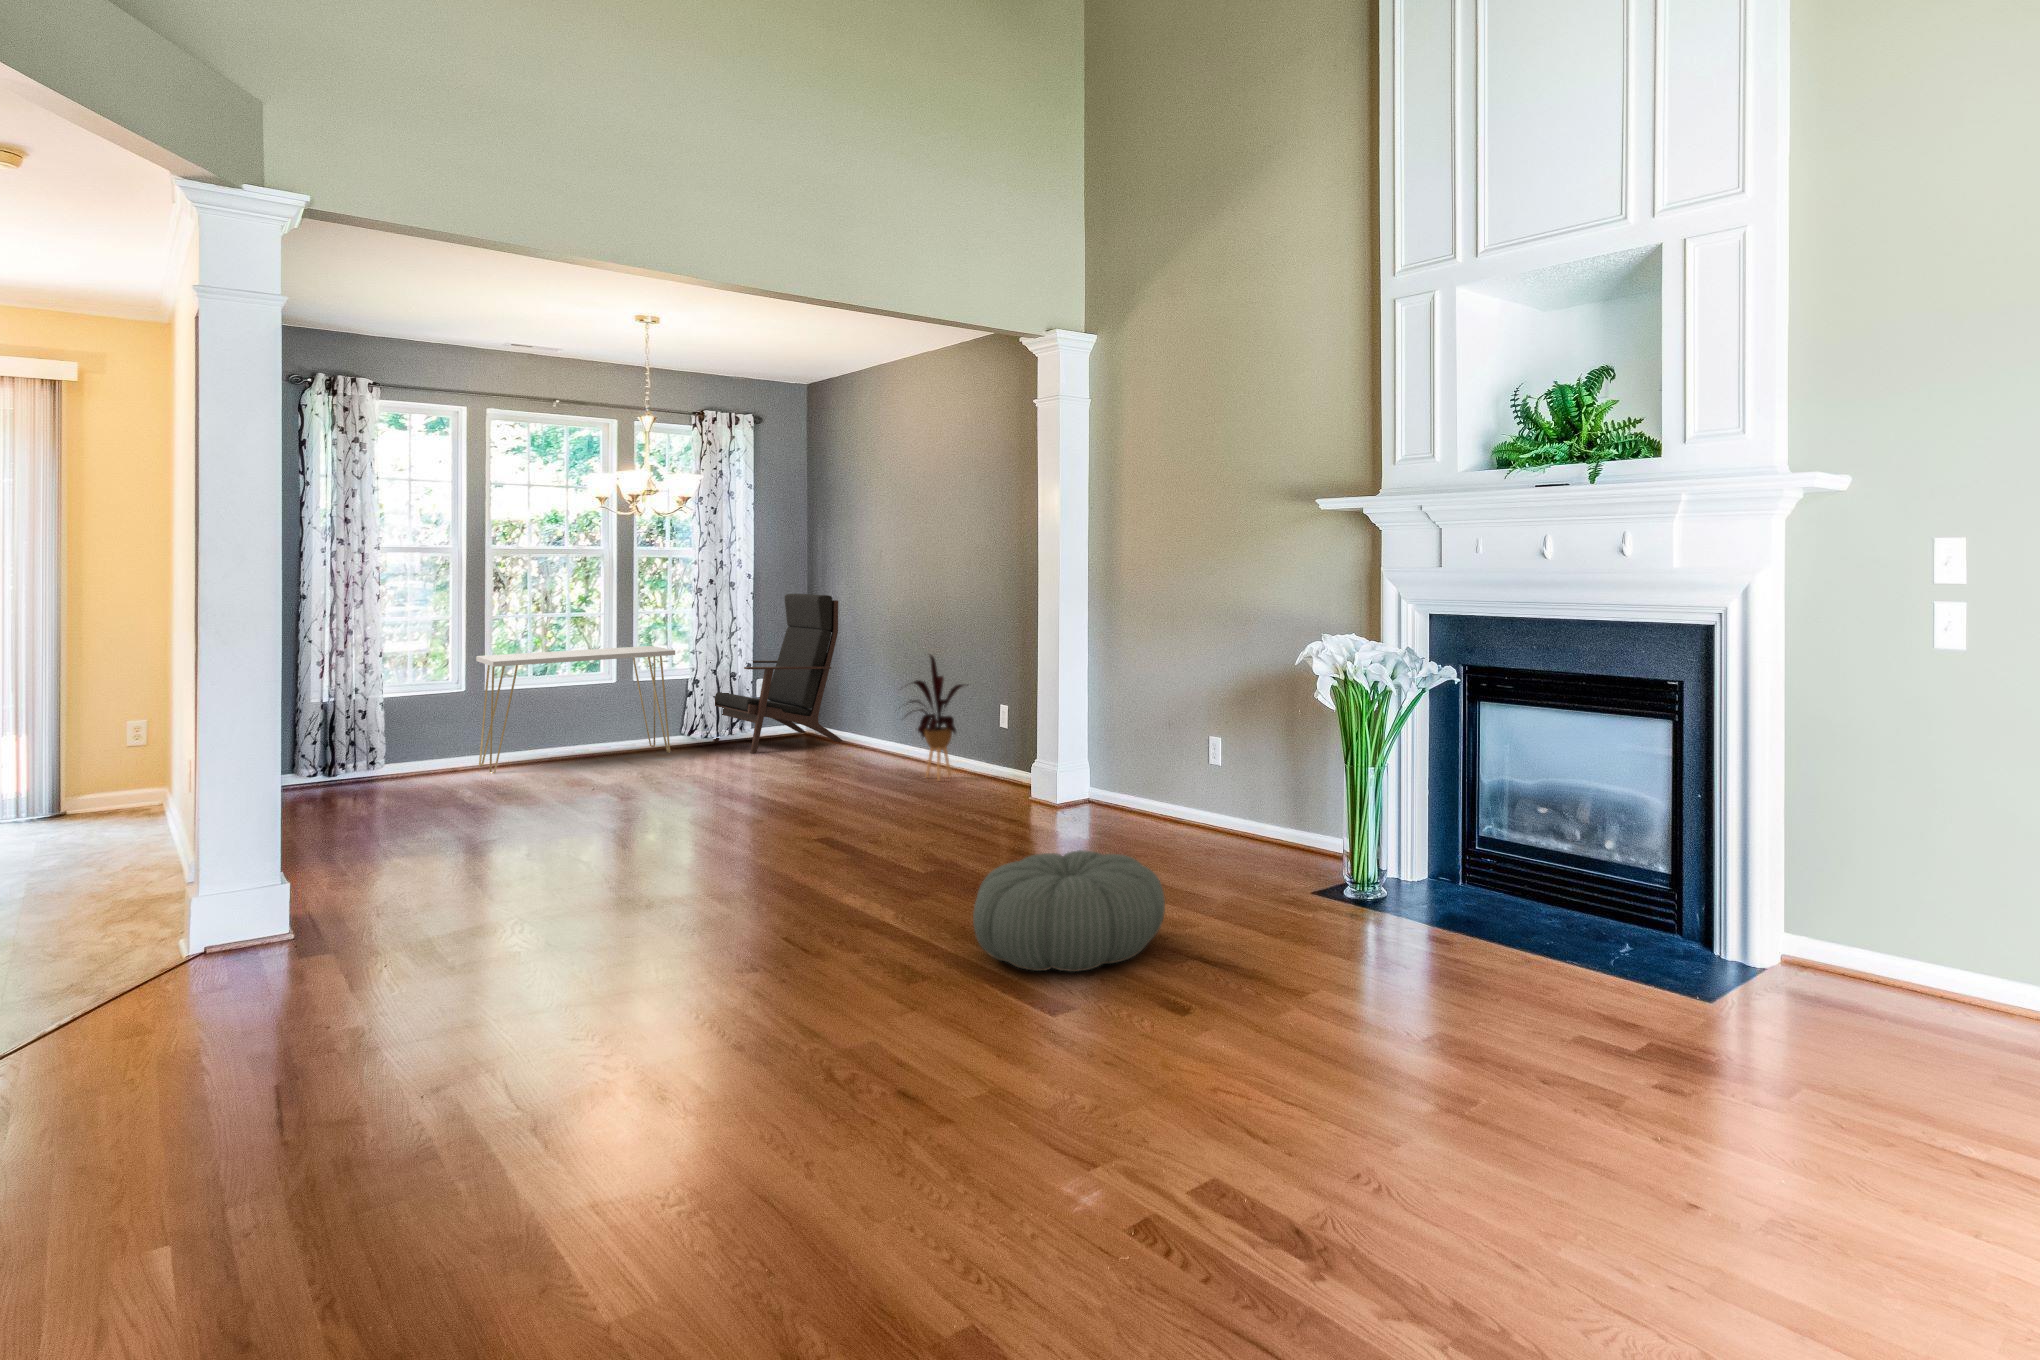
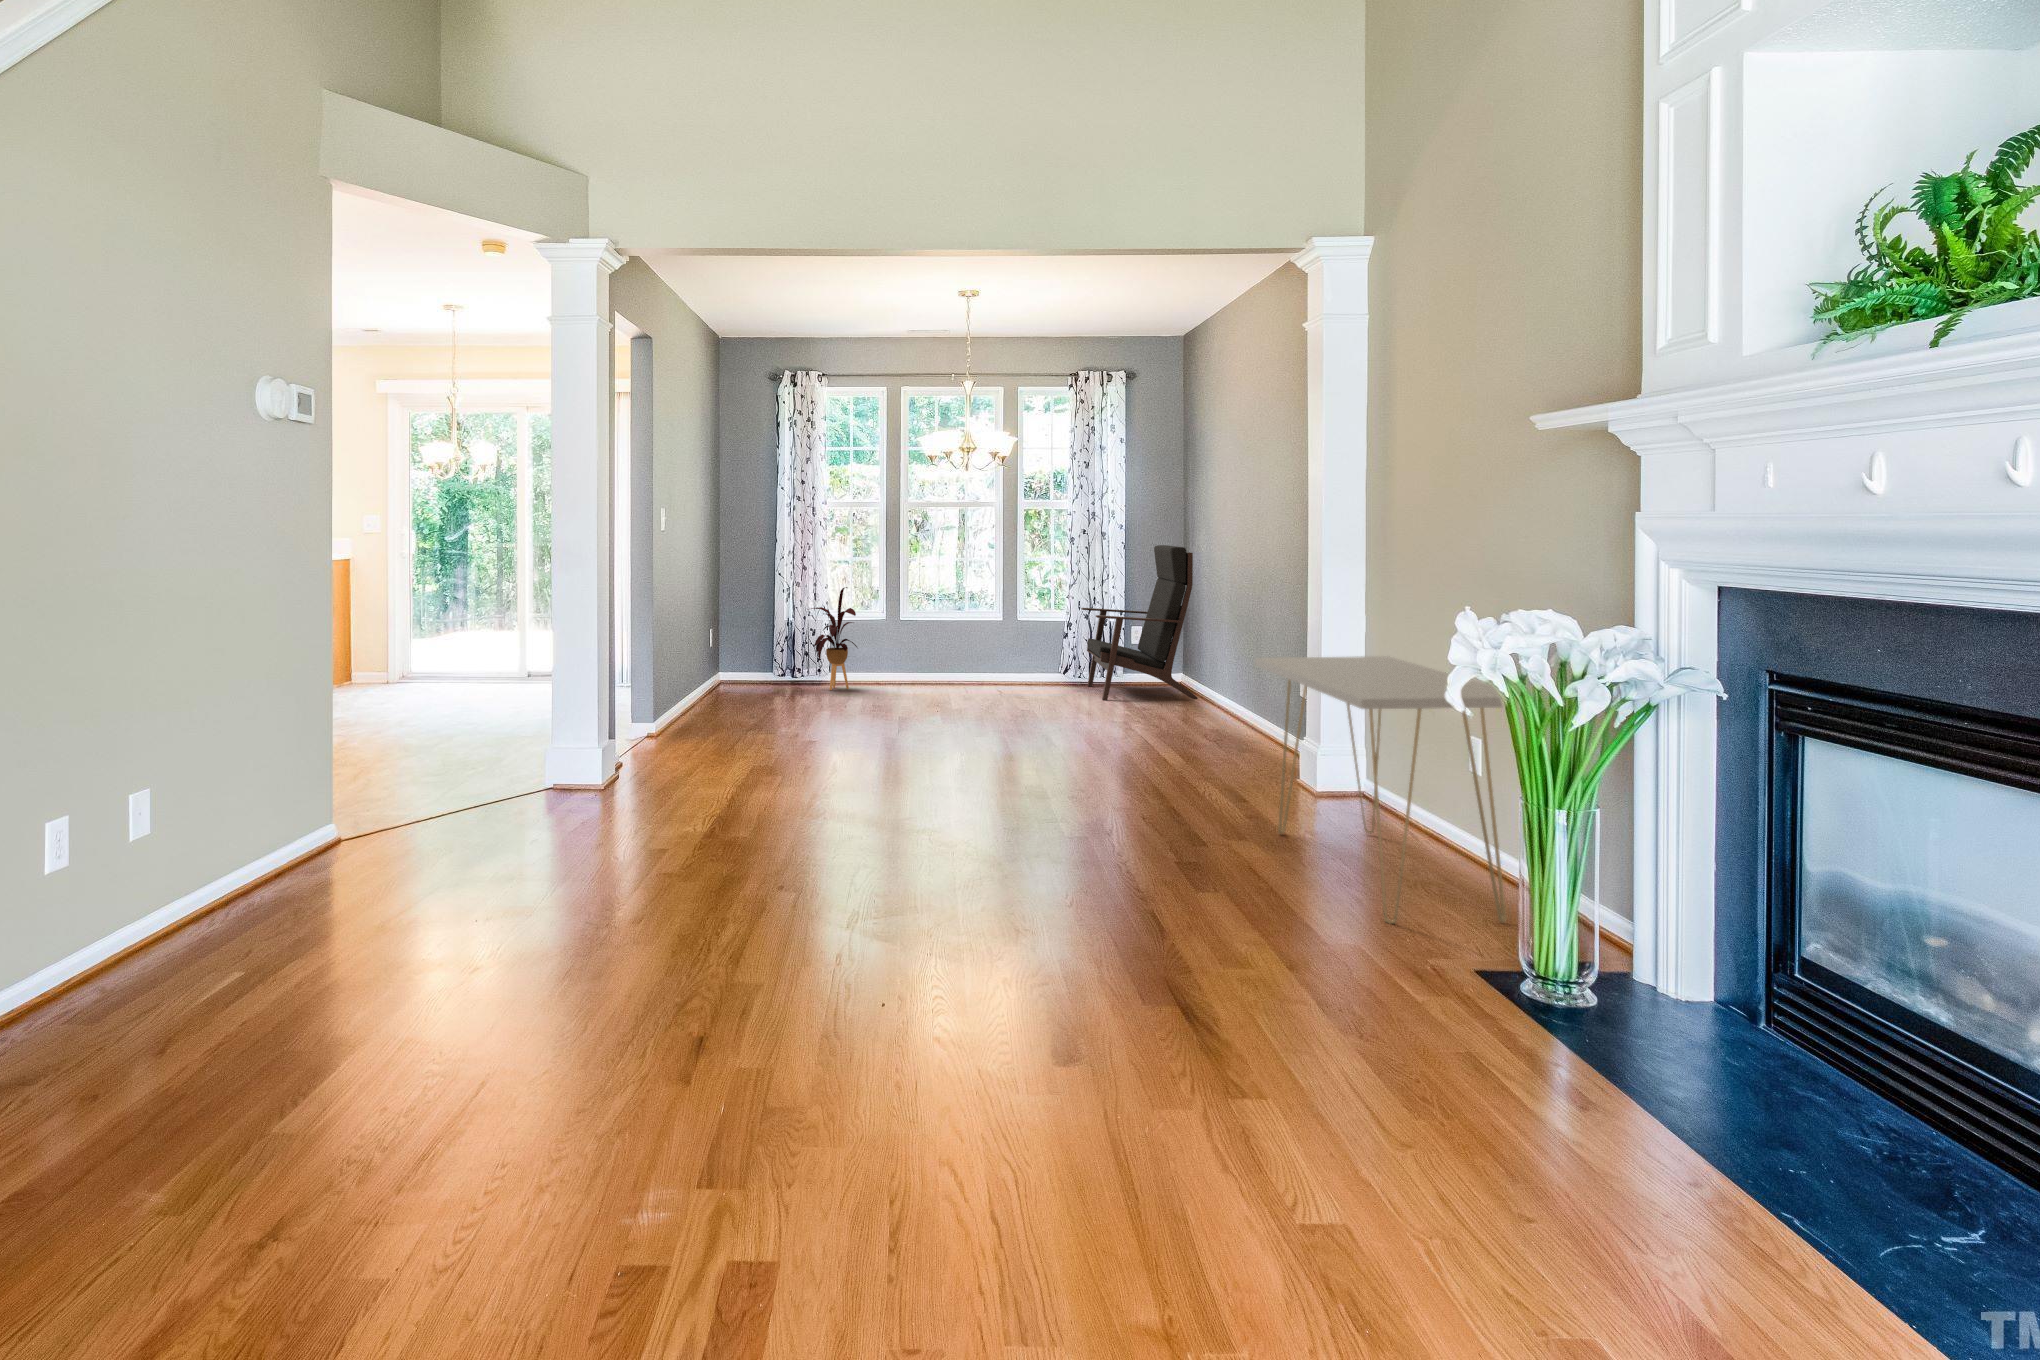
console table: present [476,646,675,773] -> present [1255,656,1507,924]
house plant: present [910,655,964,780] -> present [811,587,857,690]
pouf: present [973,850,1165,972] -> none [964,837,1186,981]

